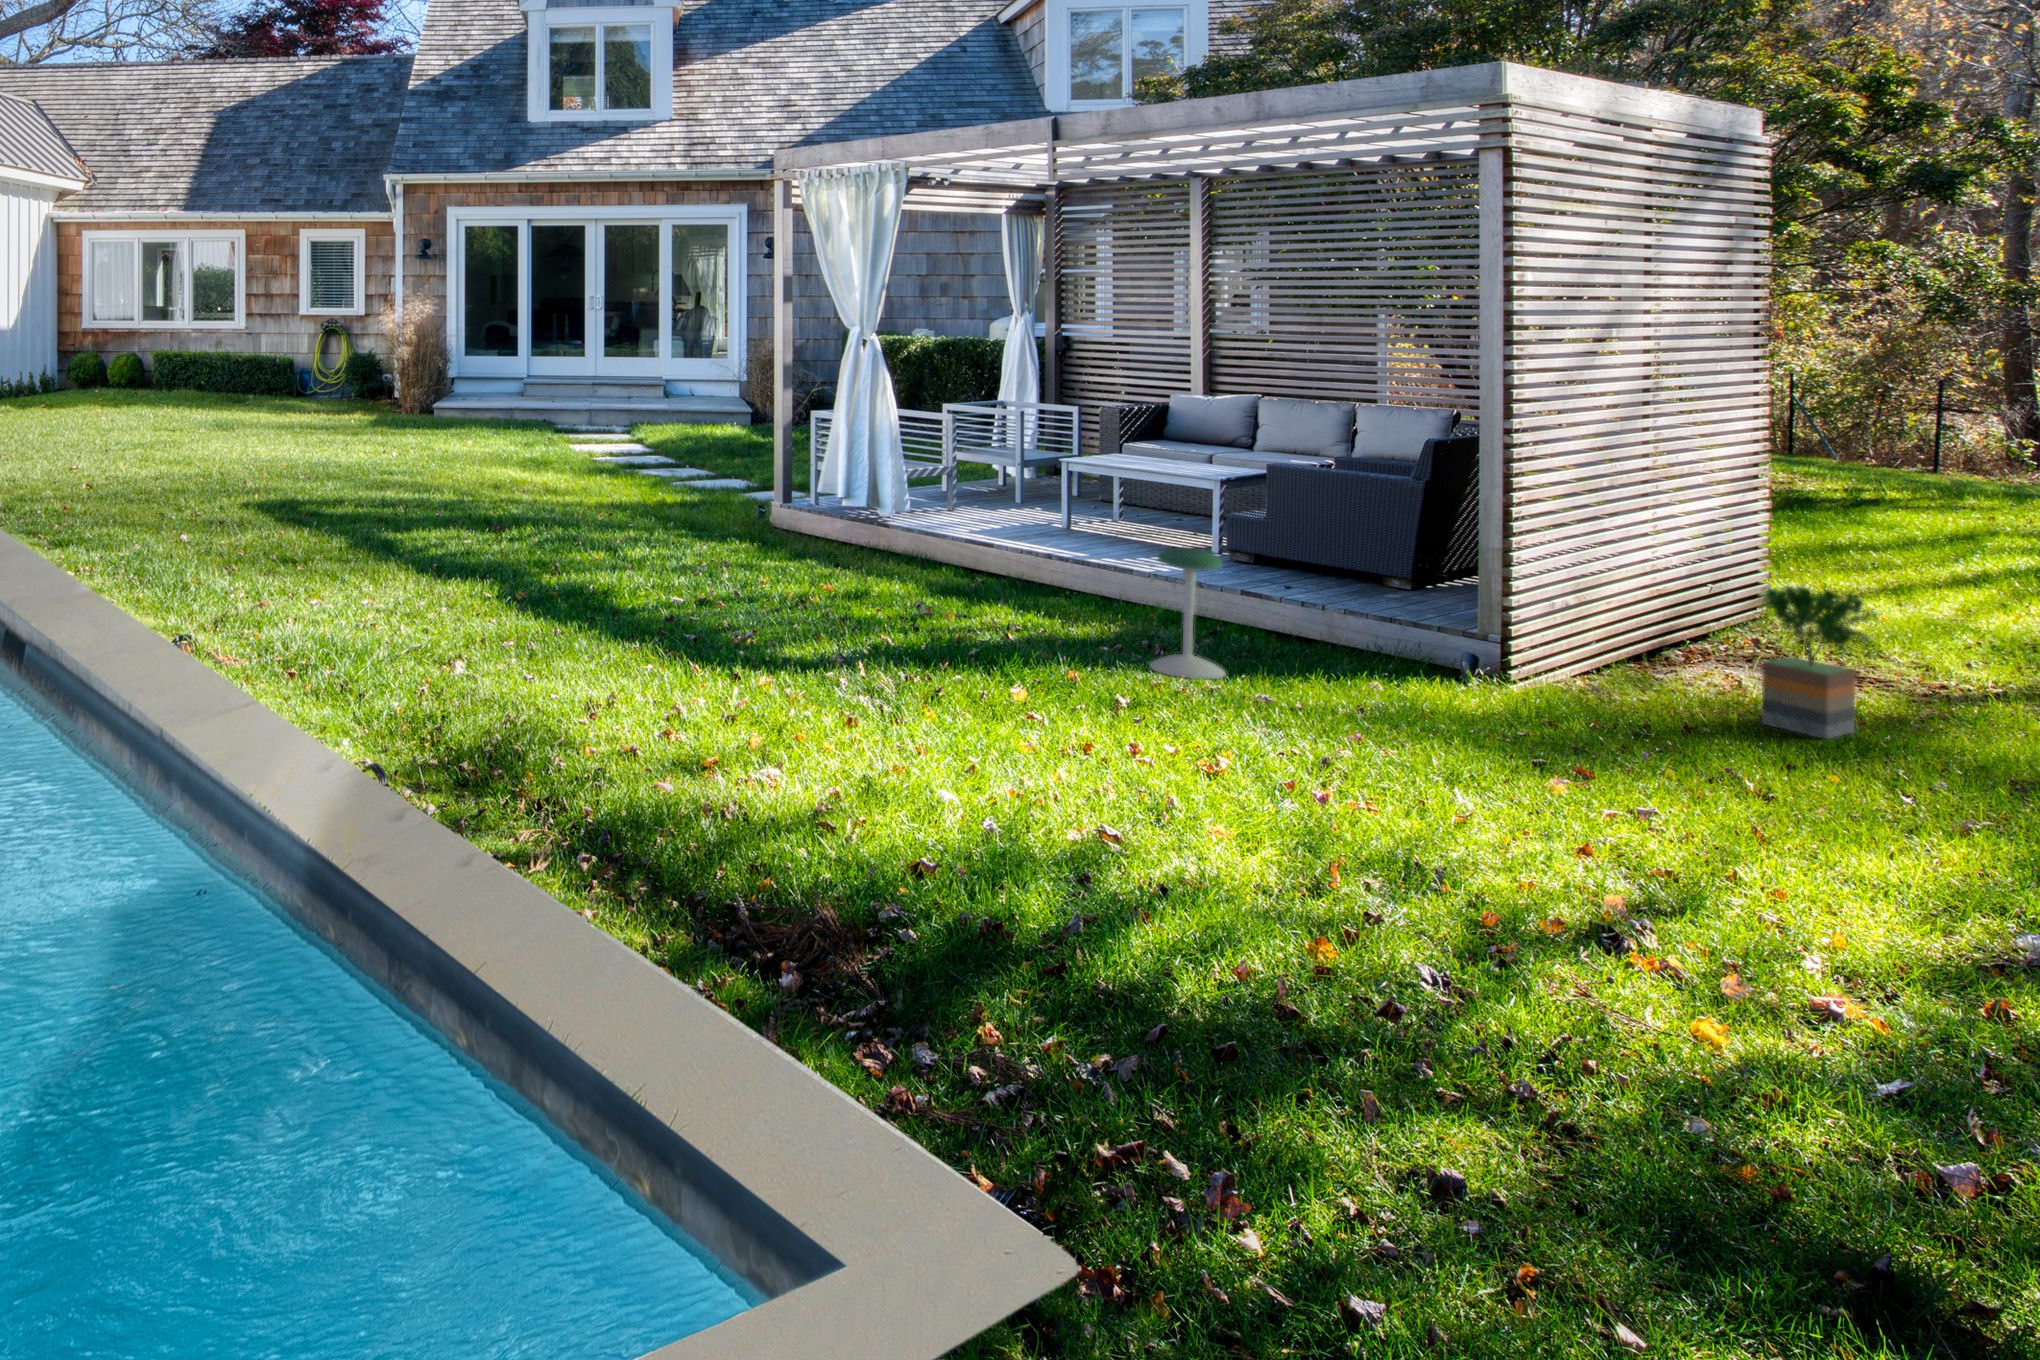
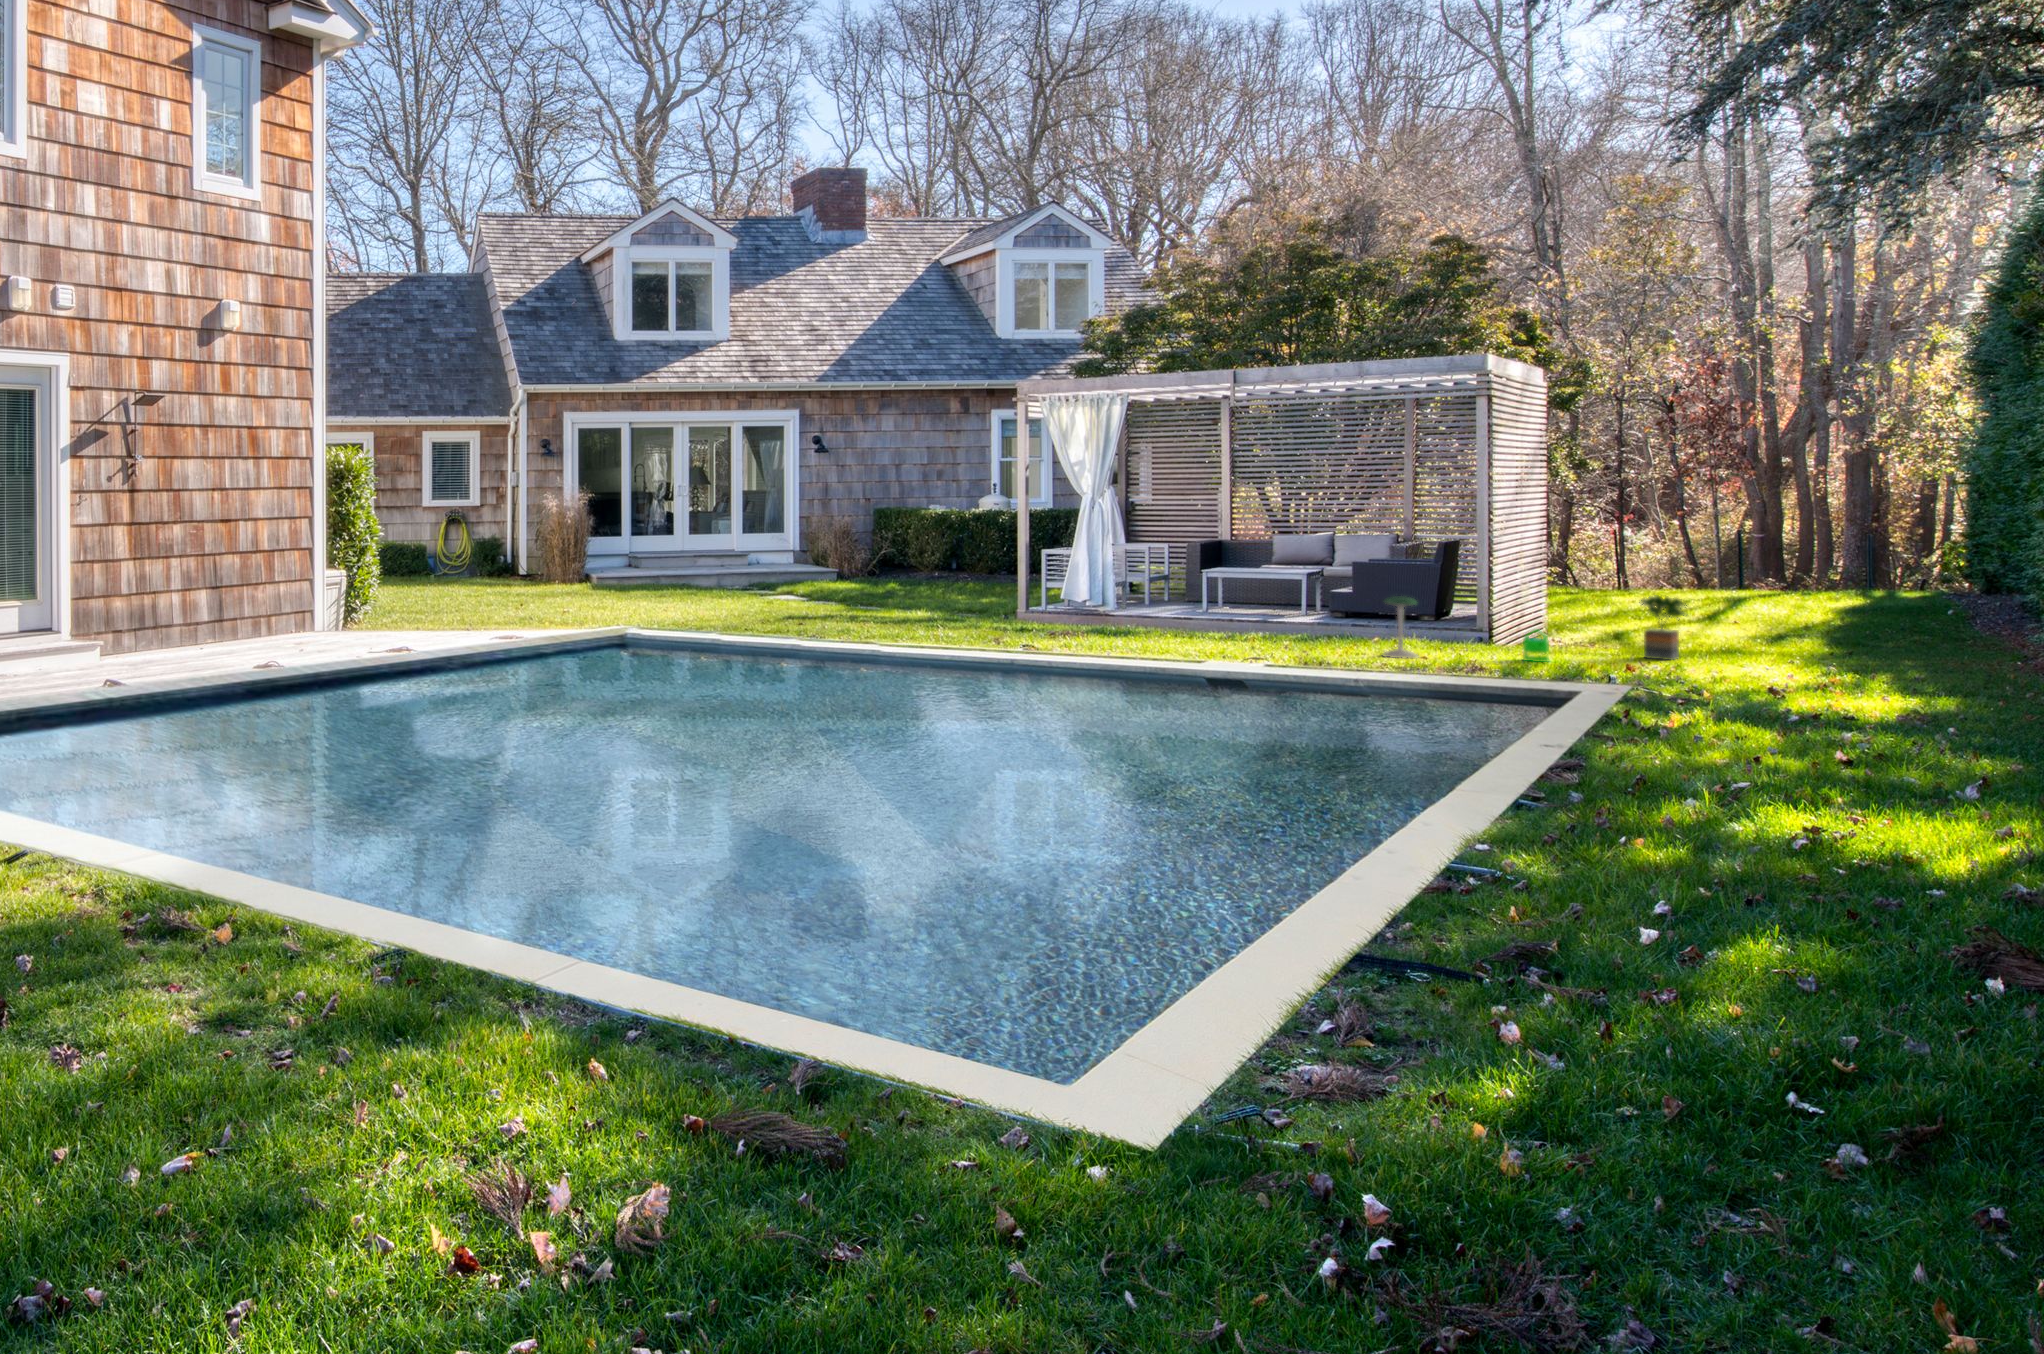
watering can: none [1438,642,1505,720] -> present [1523,629,1549,662]

